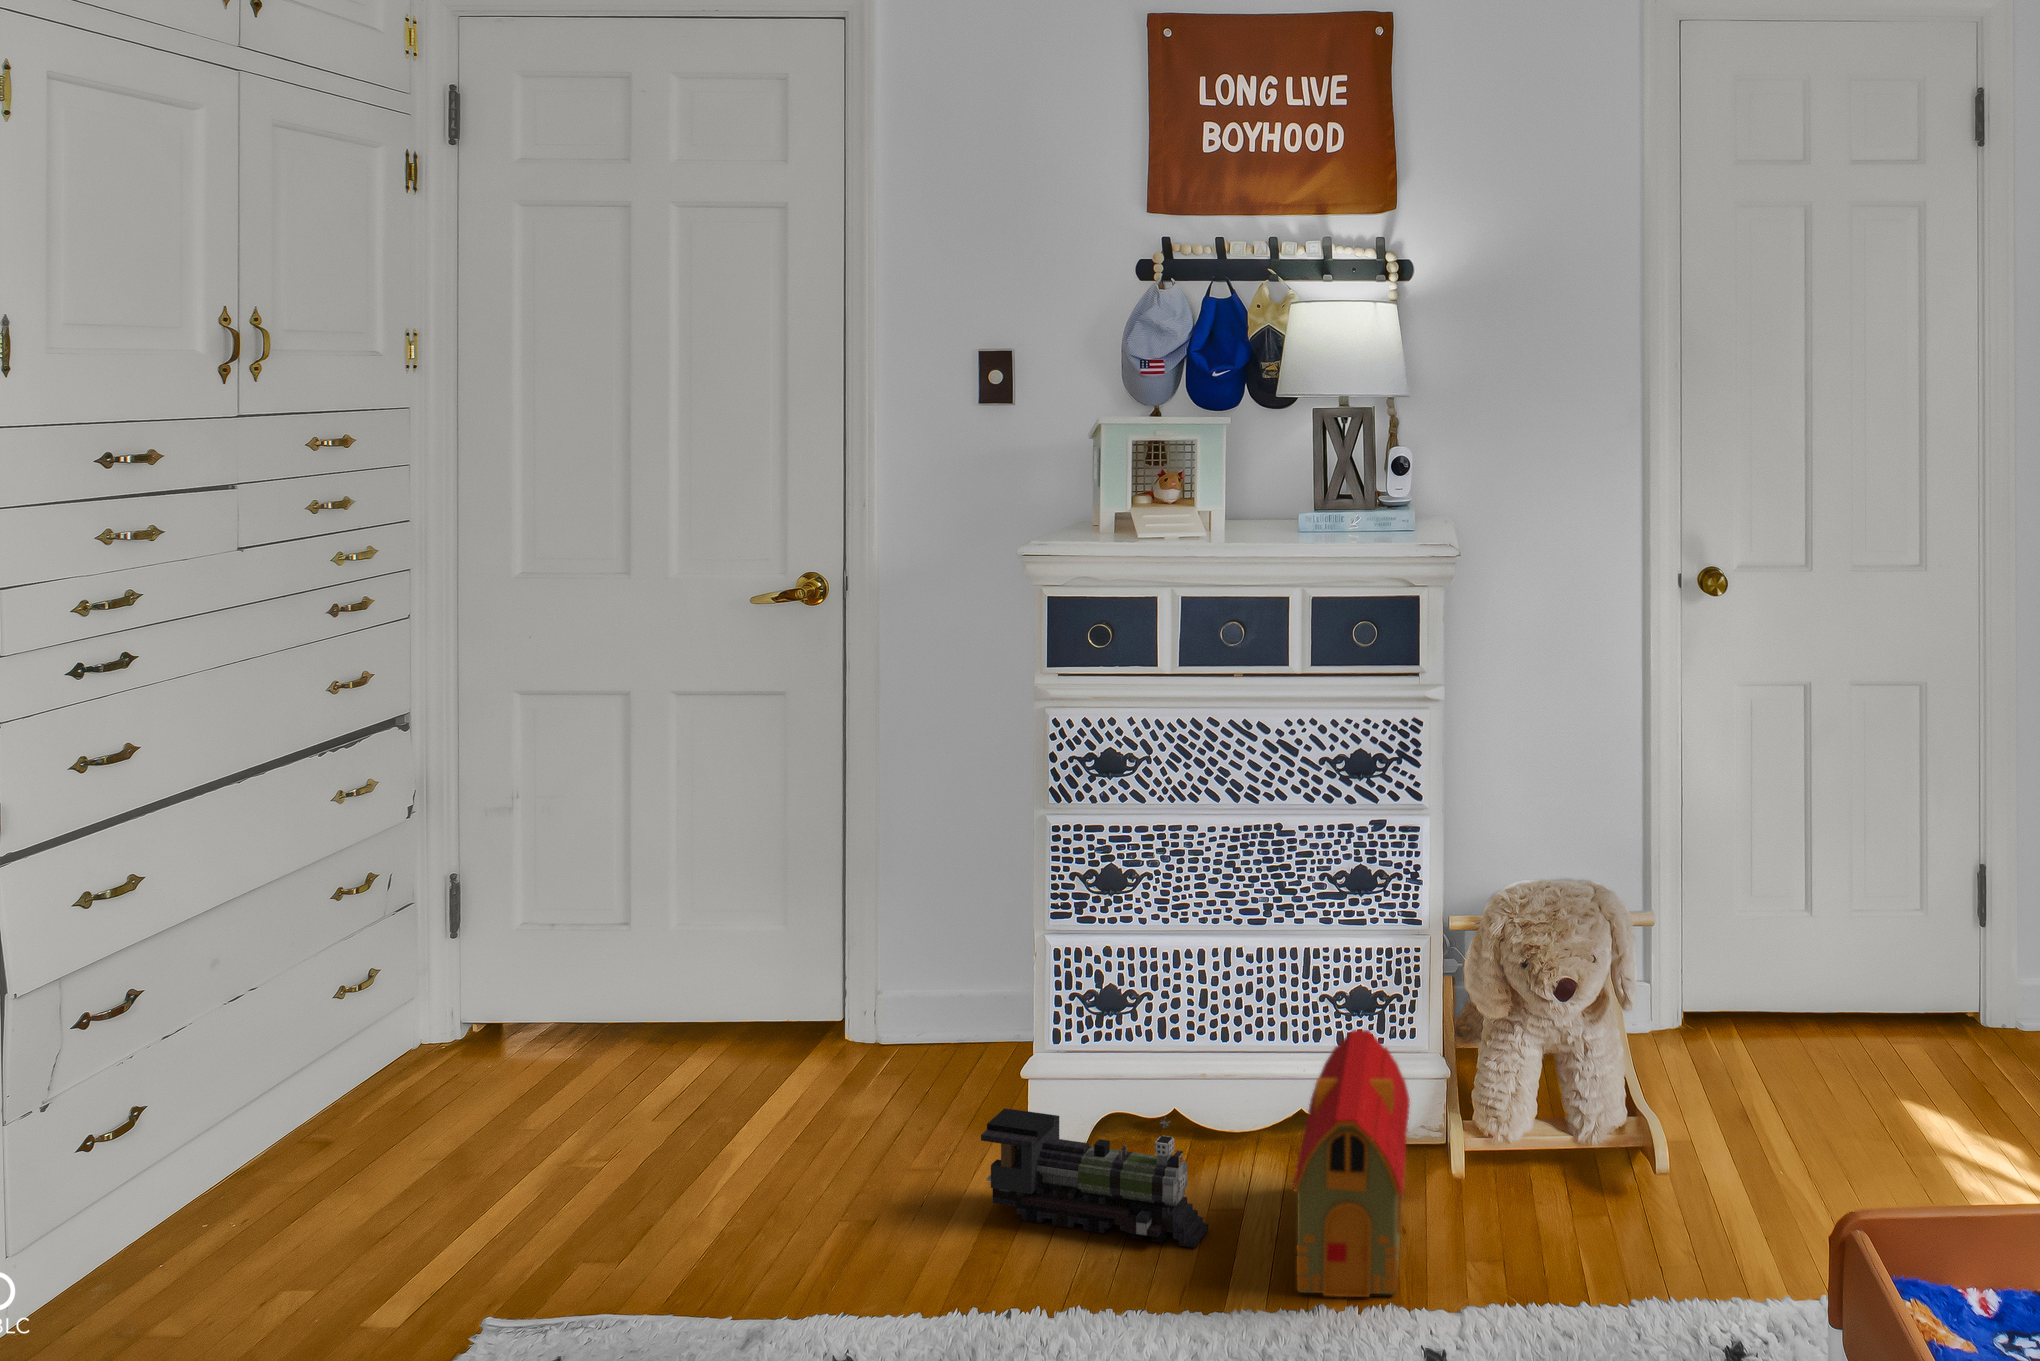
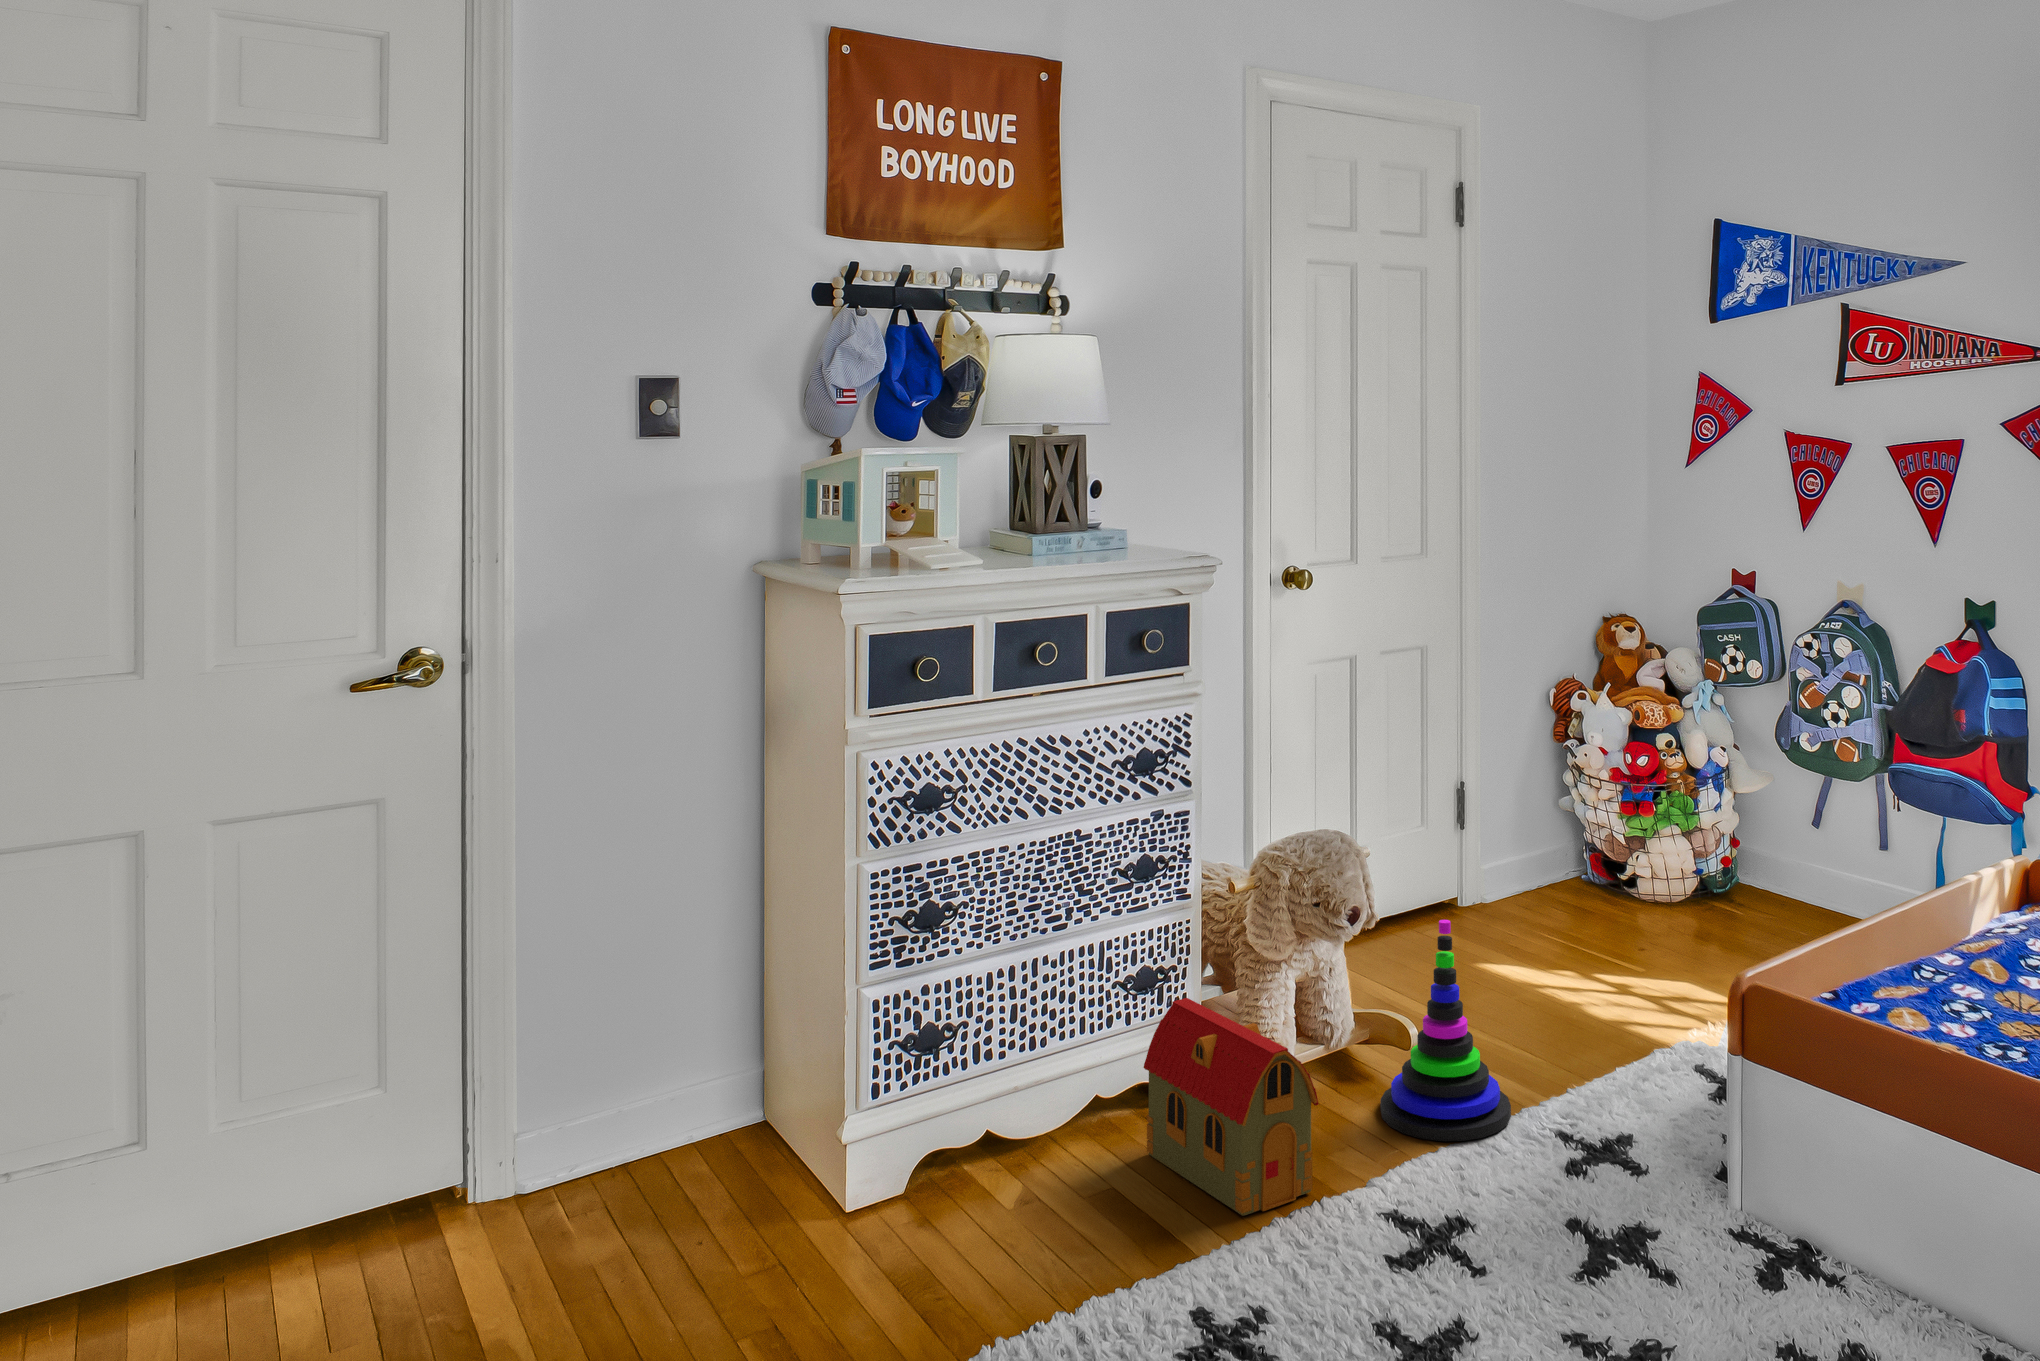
stacking toy: none [1579,1019,1743,1309] -> present [1381,920,1511,1141]
toy train: present [981,1108,1208,1248] -> none [890,1108,1119,1258]

